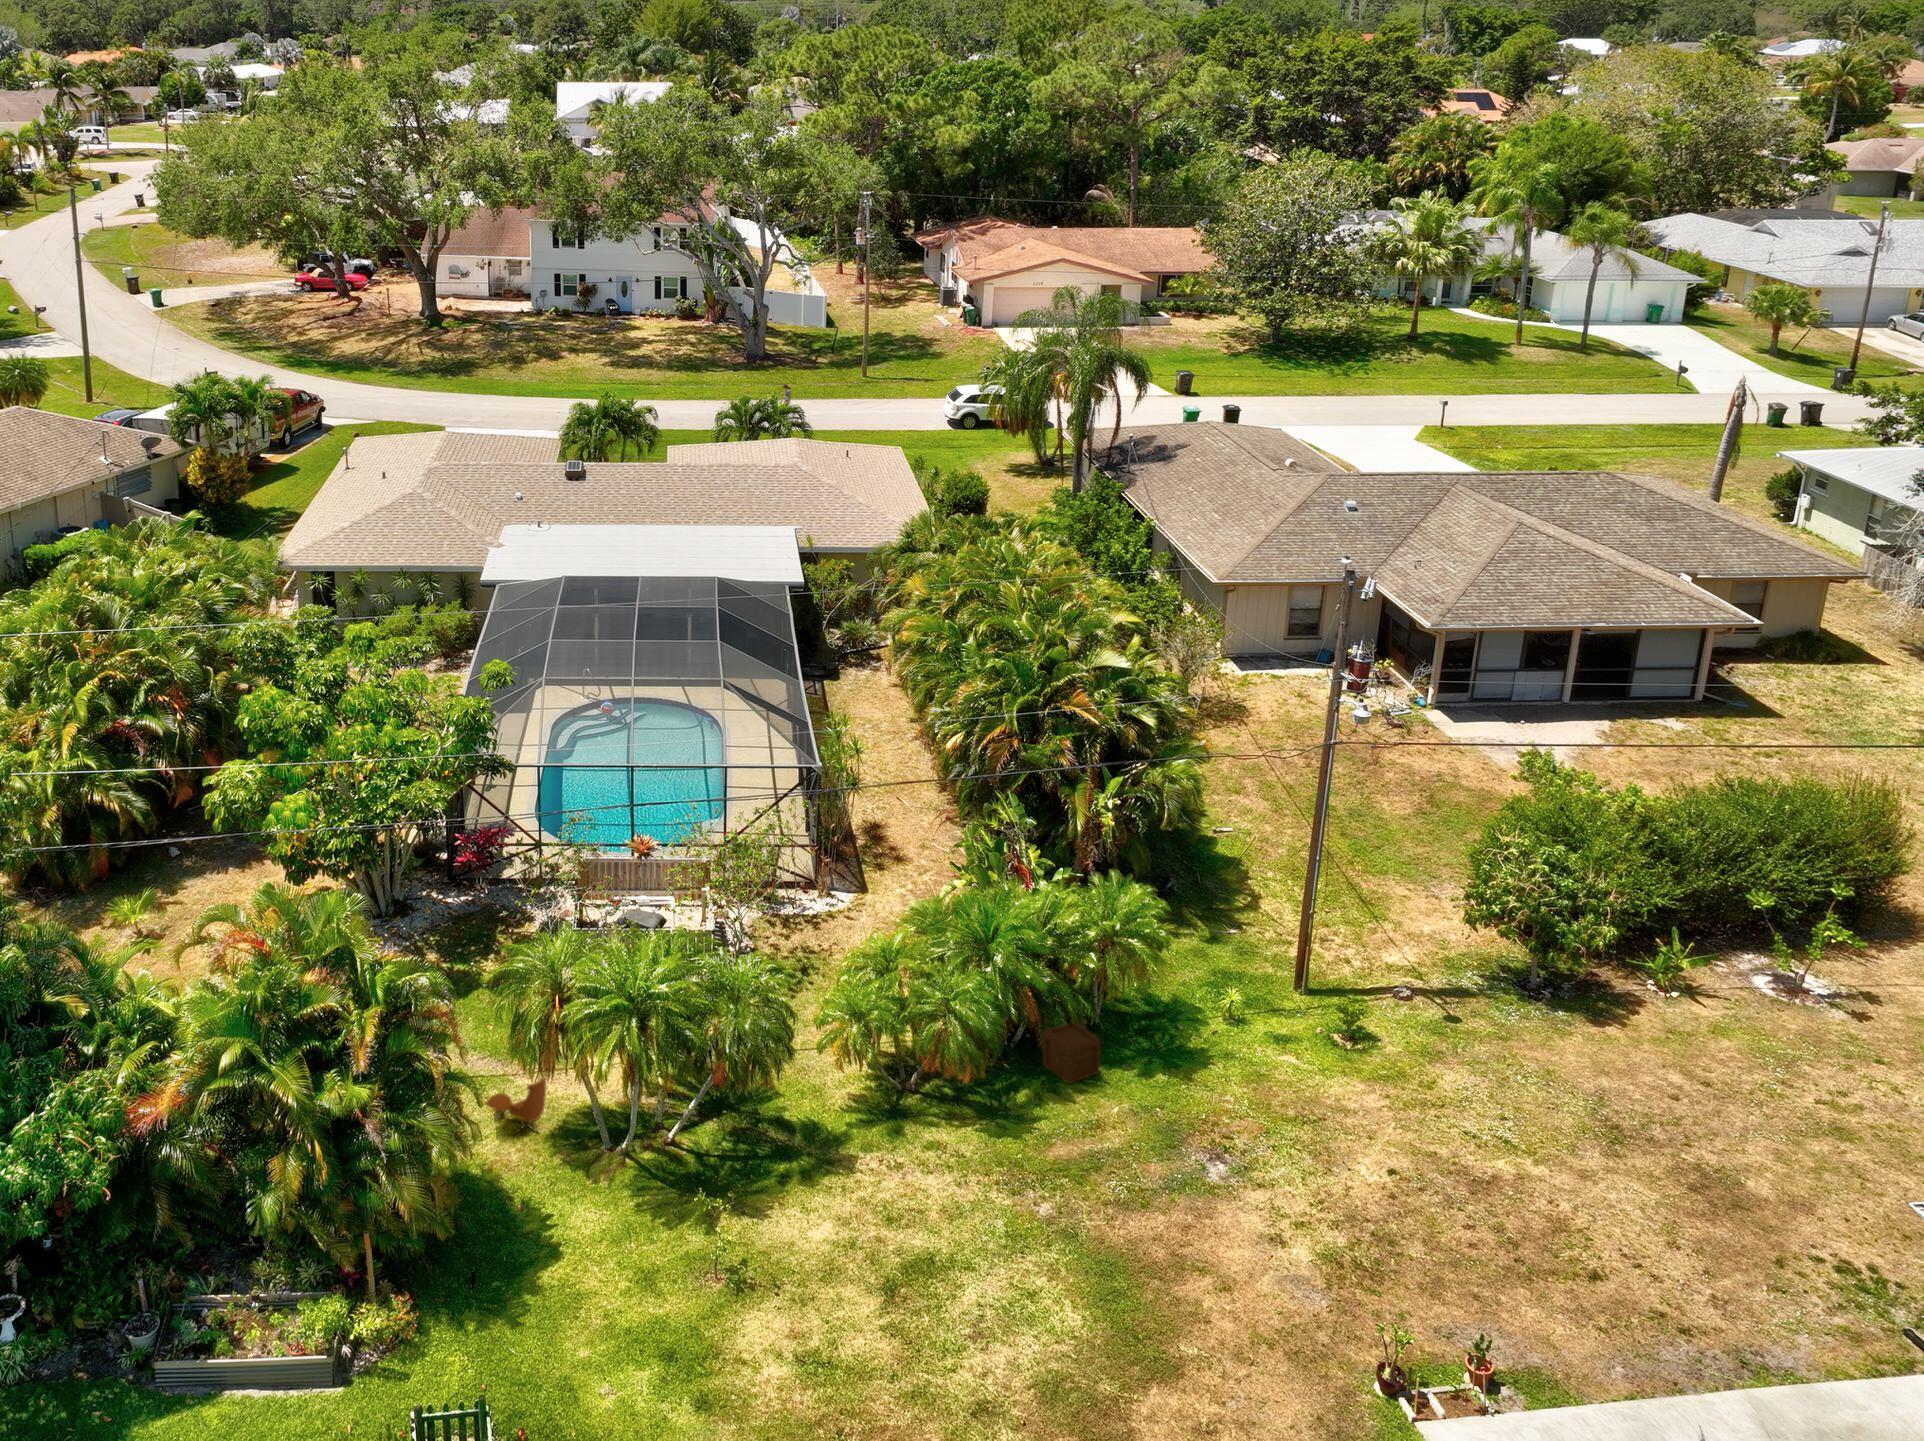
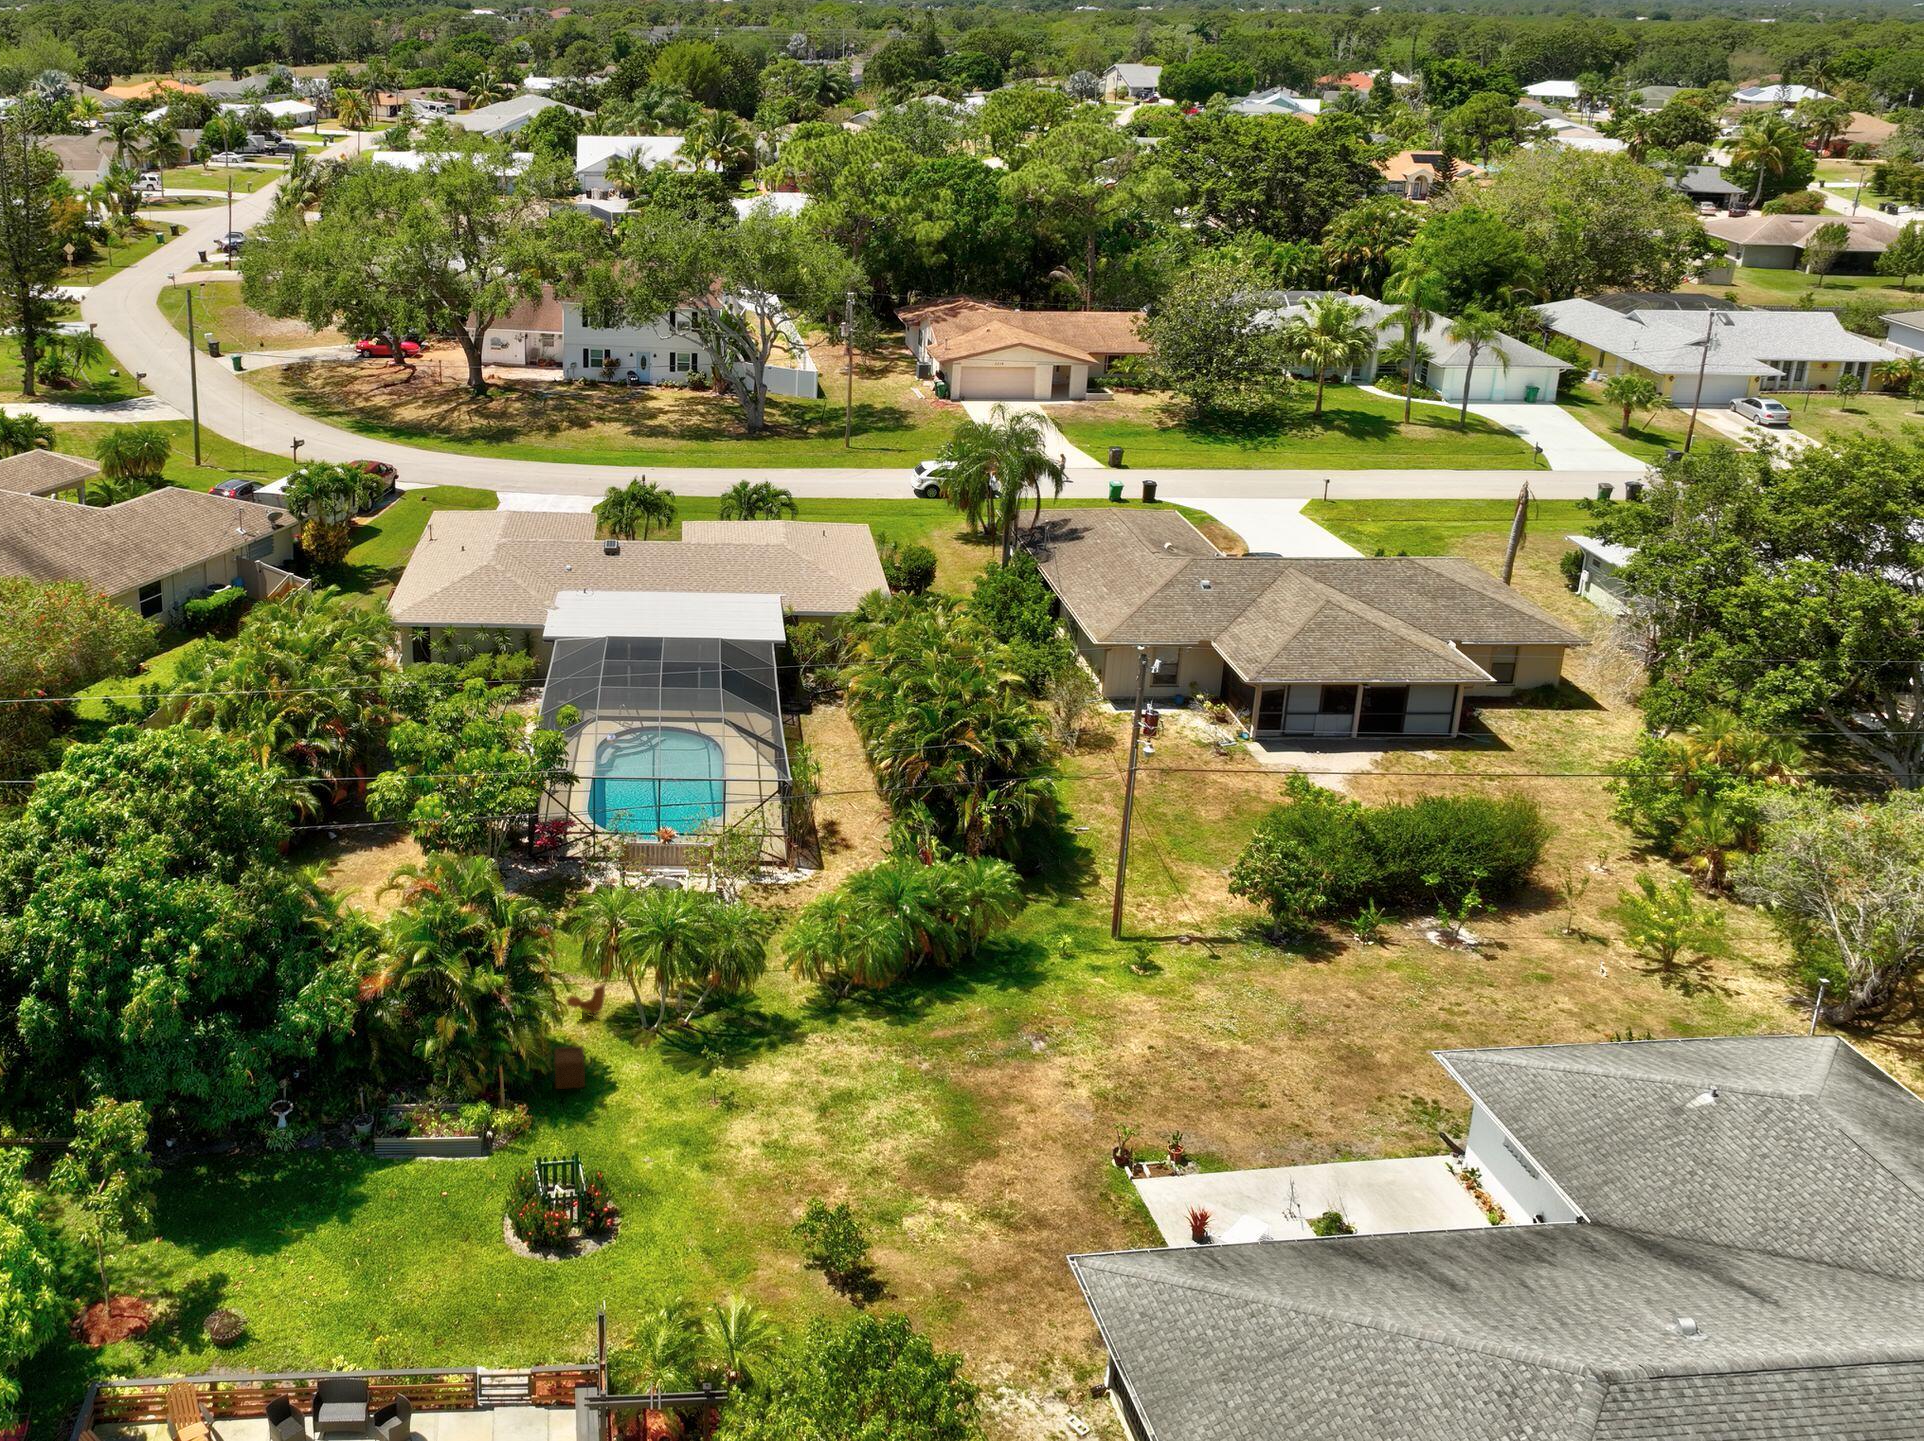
wooden crate: present [1043,1023,1100,1084] -> present [554,1046,585,1089]

